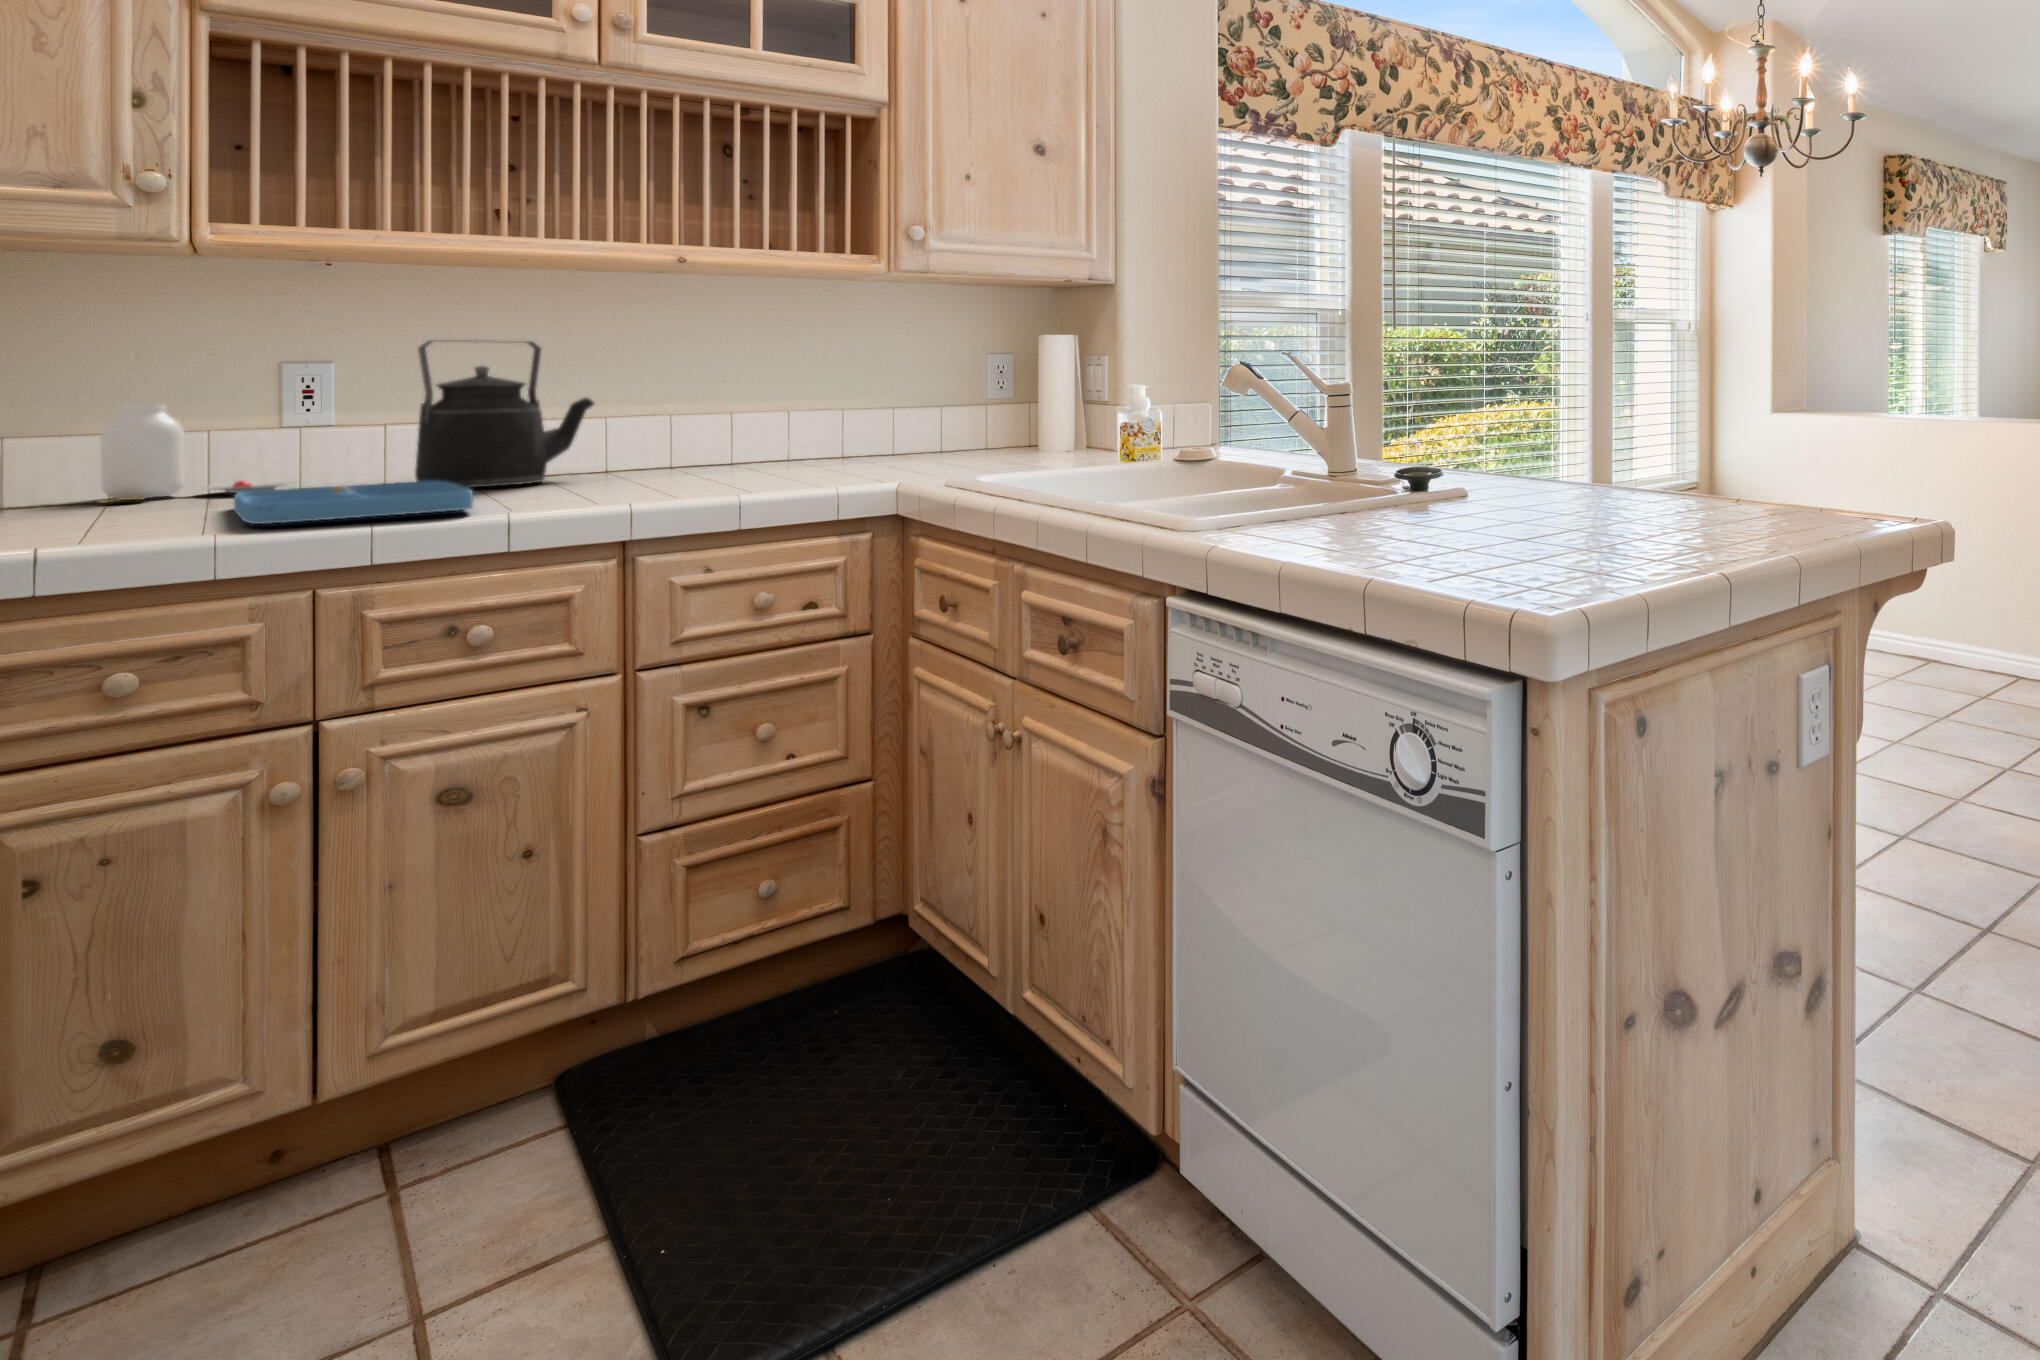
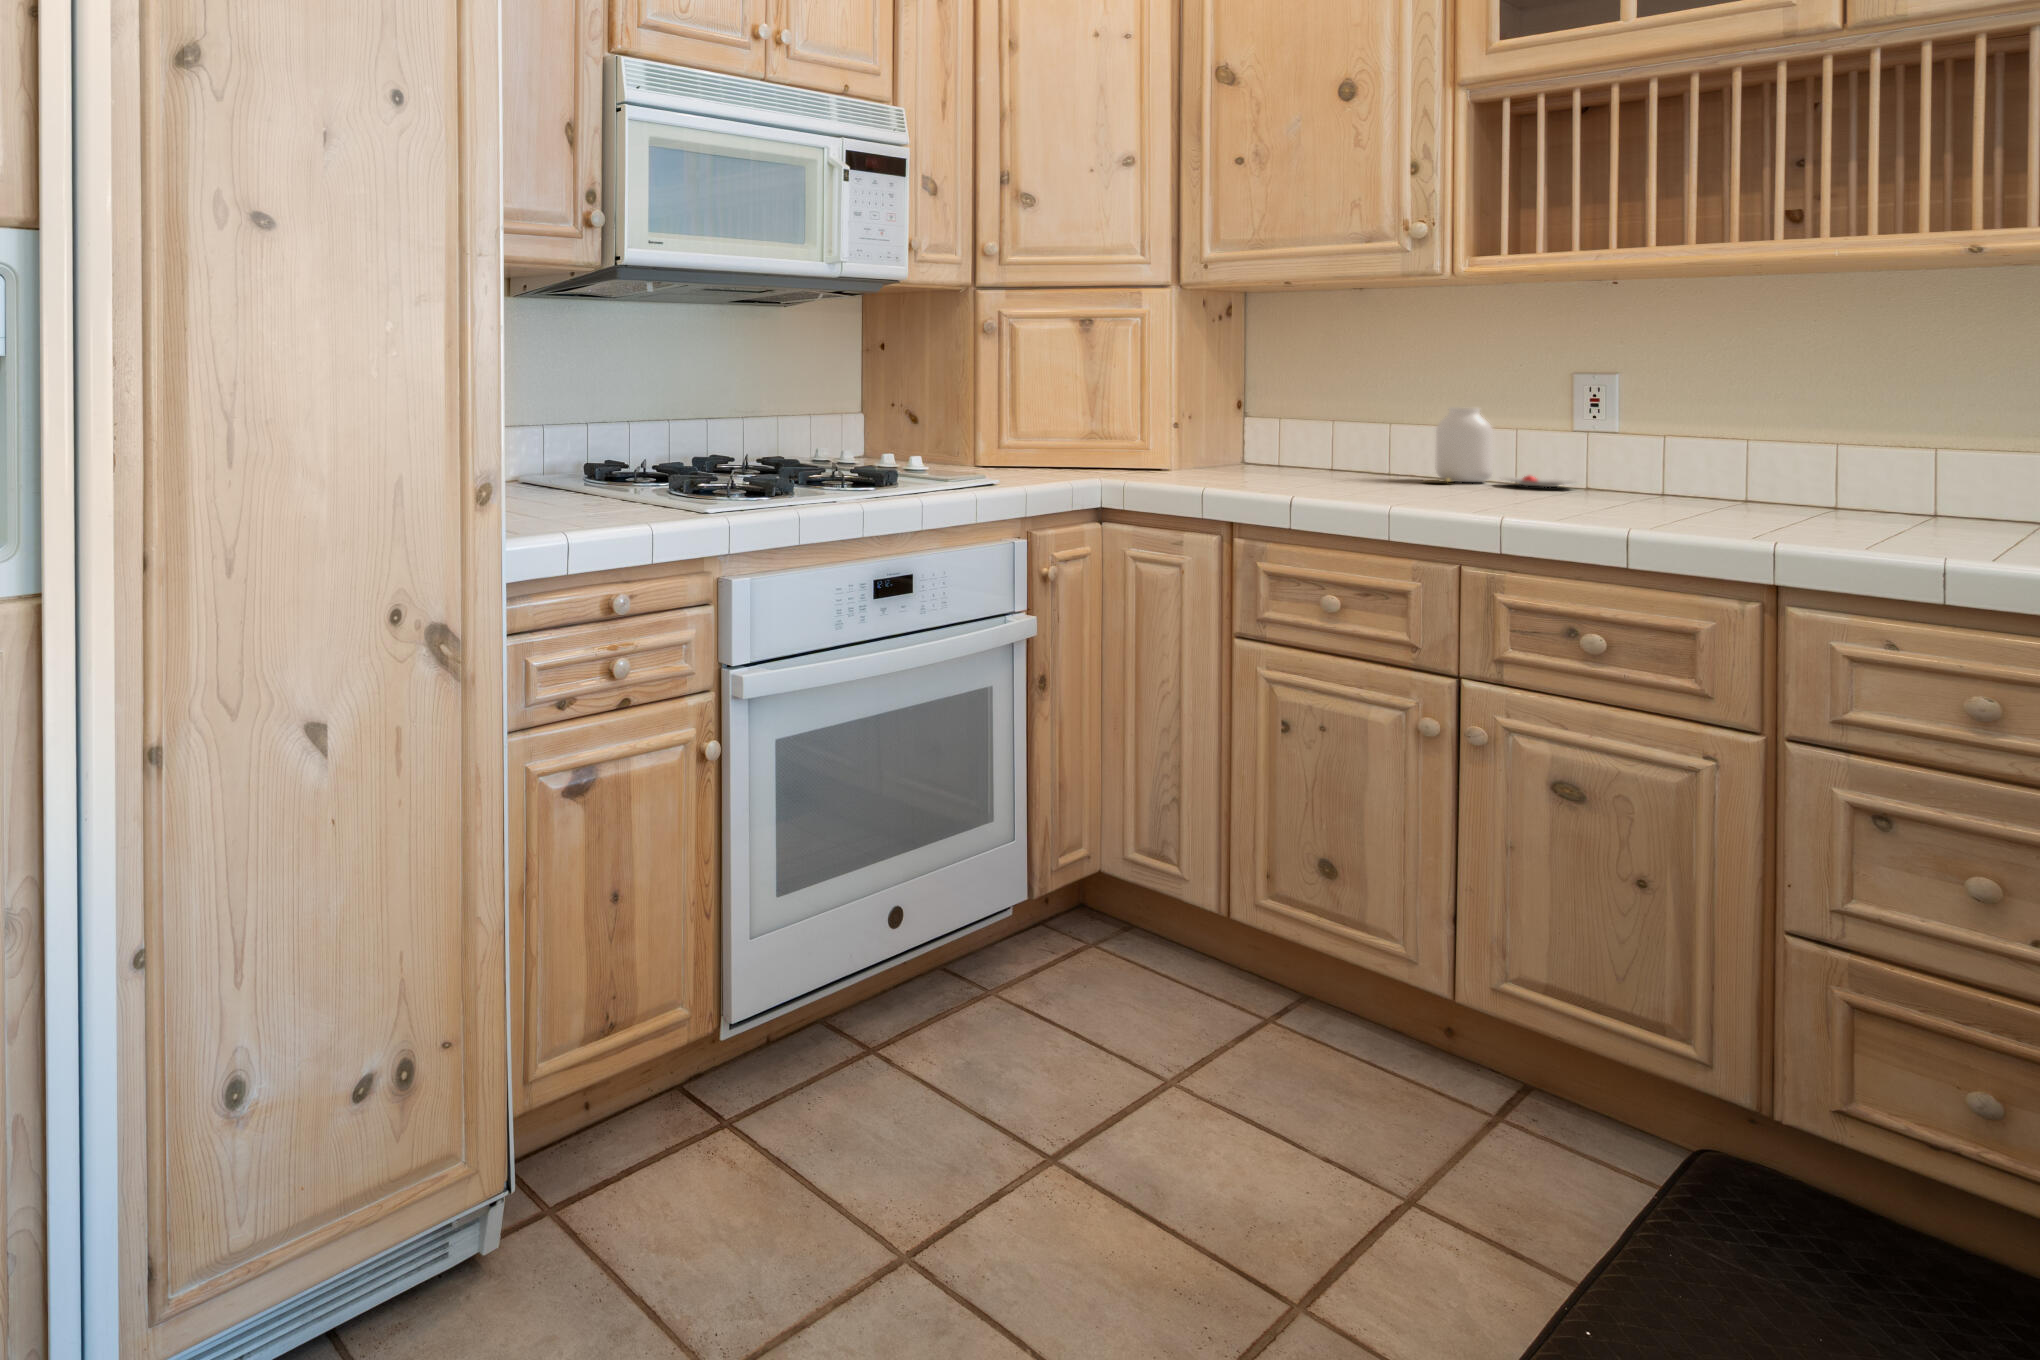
kettle: present [415,340,594,488] -> none [1670,353,1899,510]
tray: present [234,481,473,524] -> none [1425,482,1656,519]

